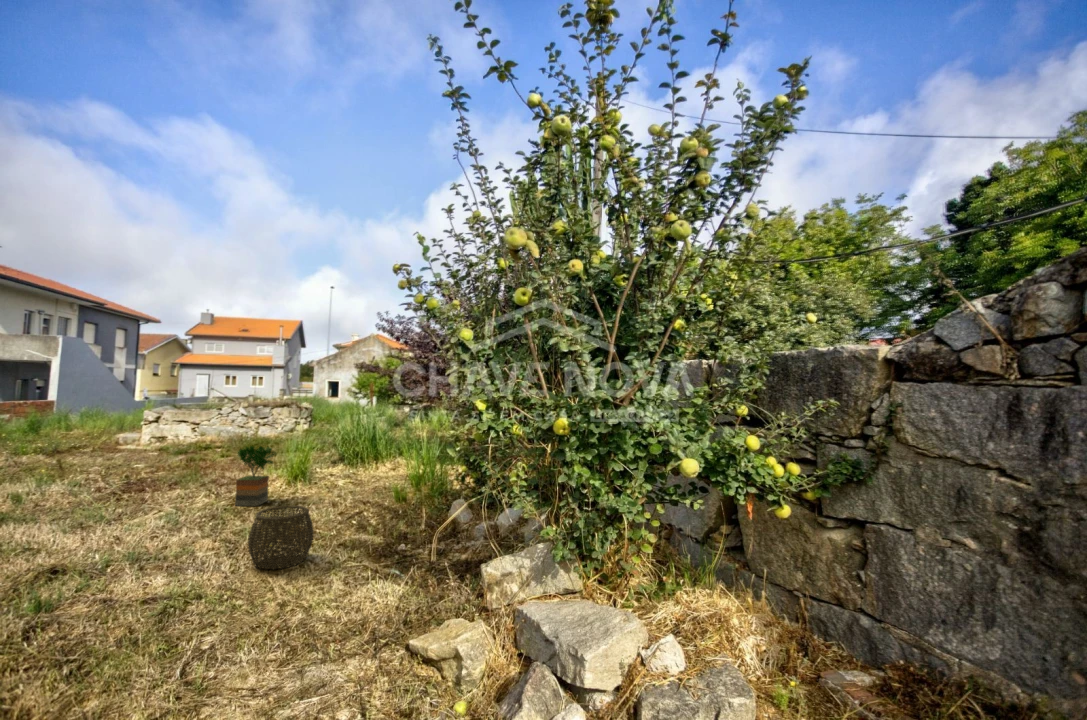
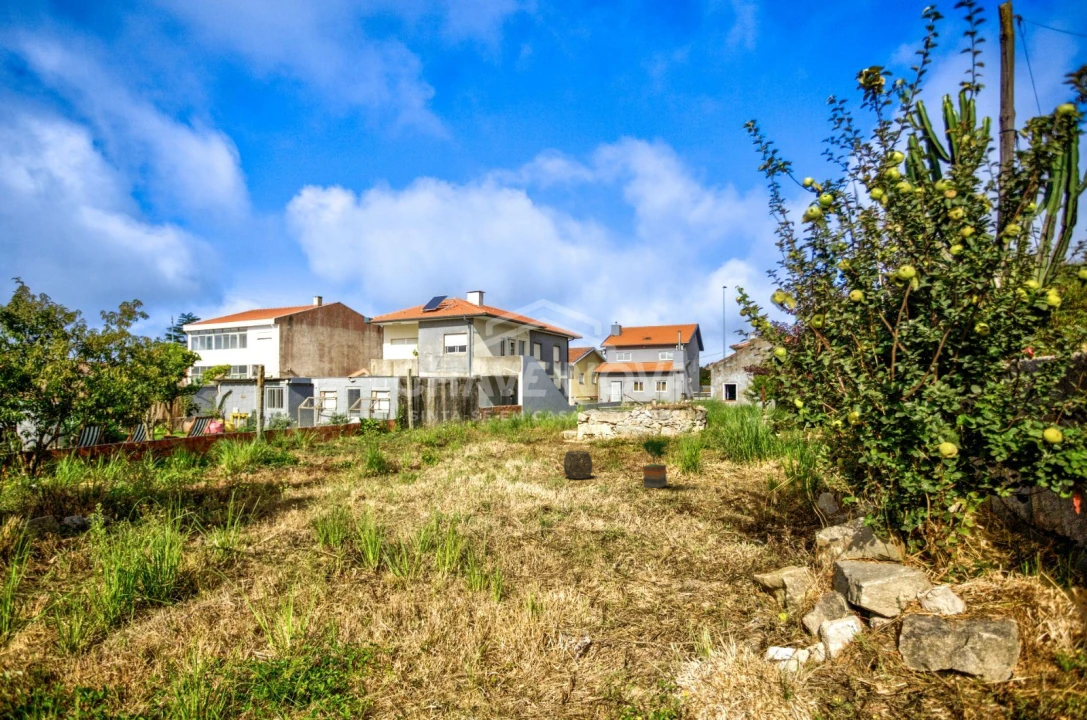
woven basket: present [248,505,314,570] -> present [564,451,592,479]

